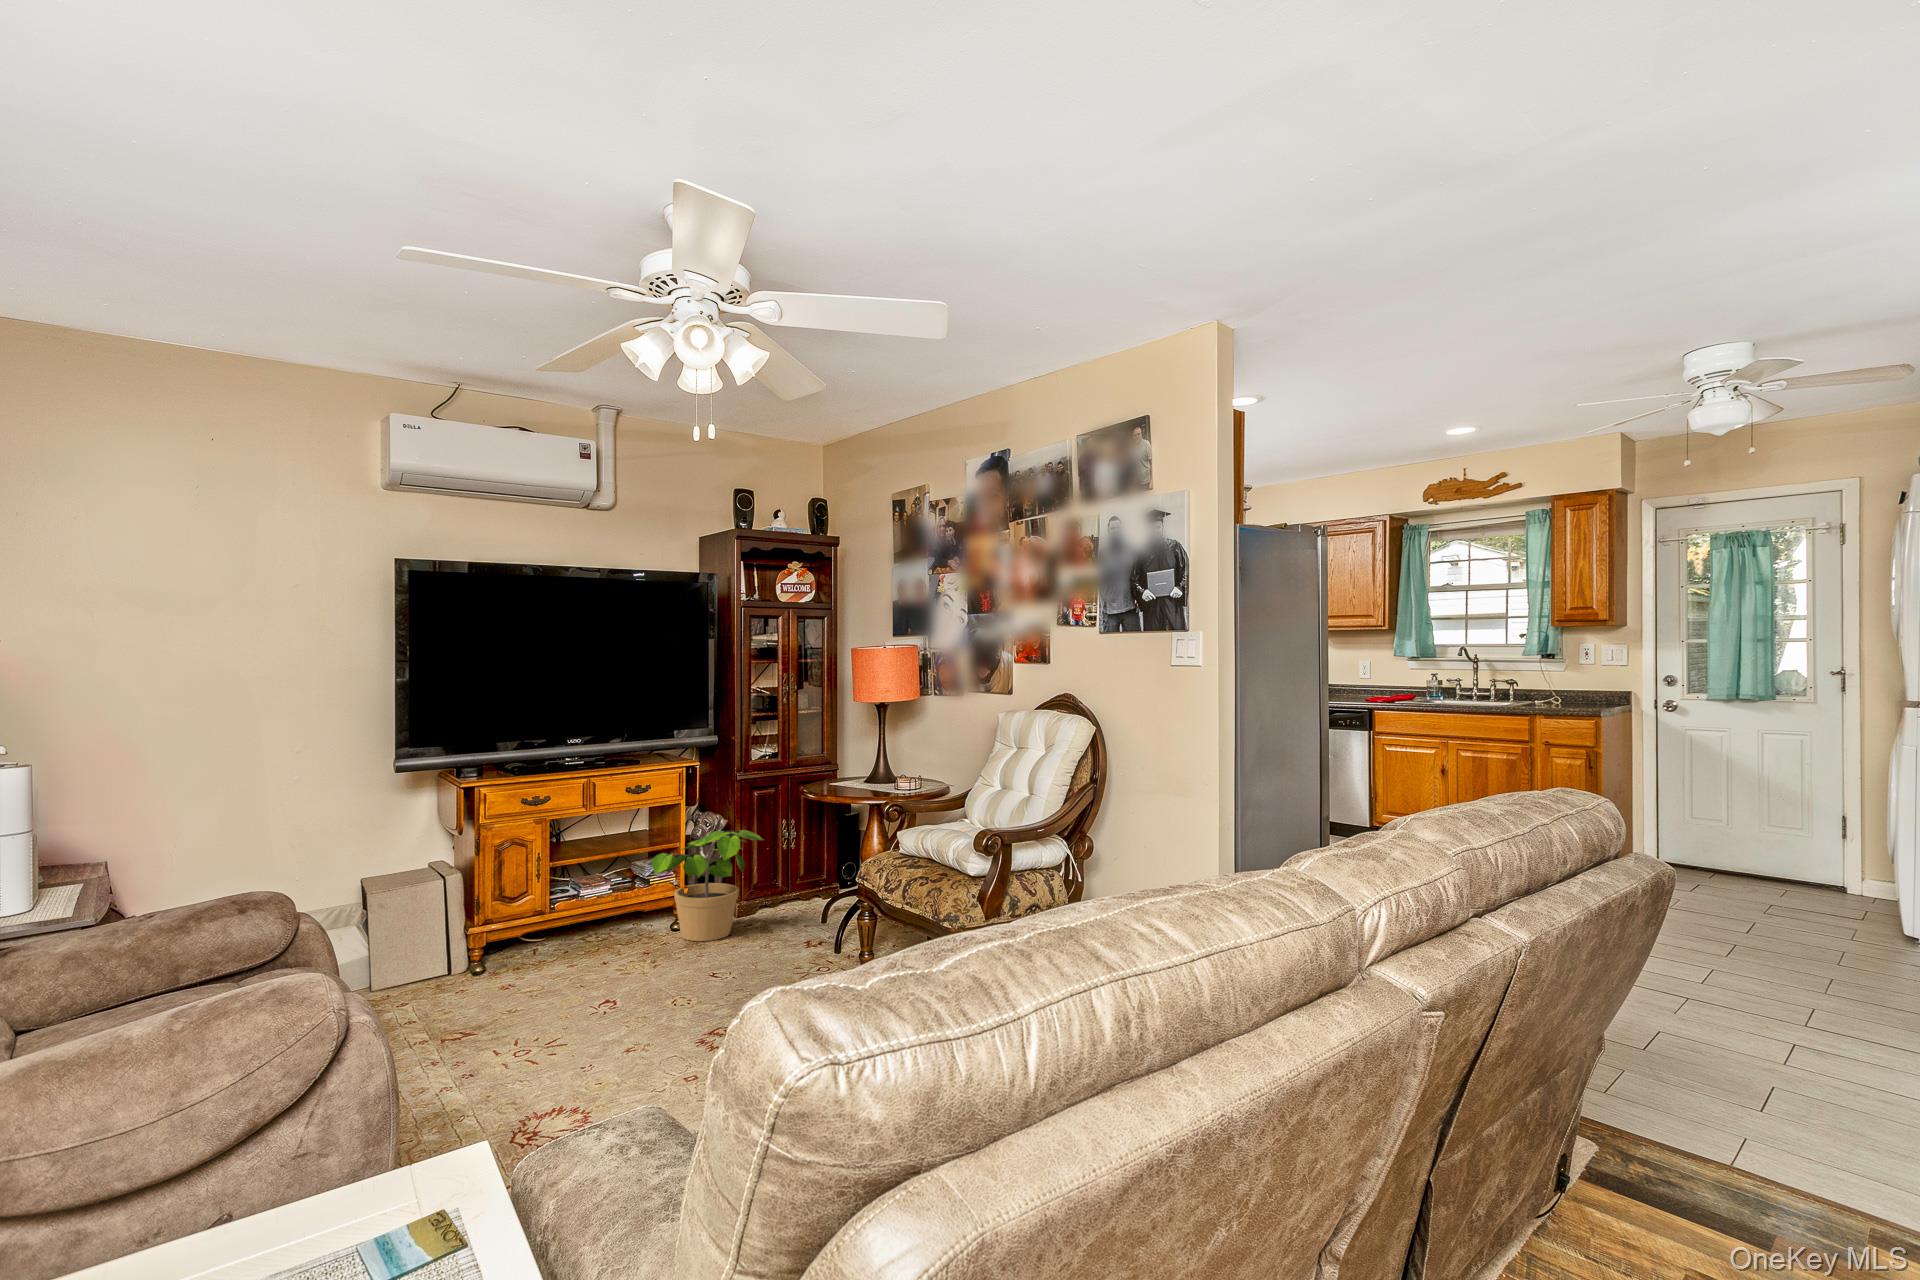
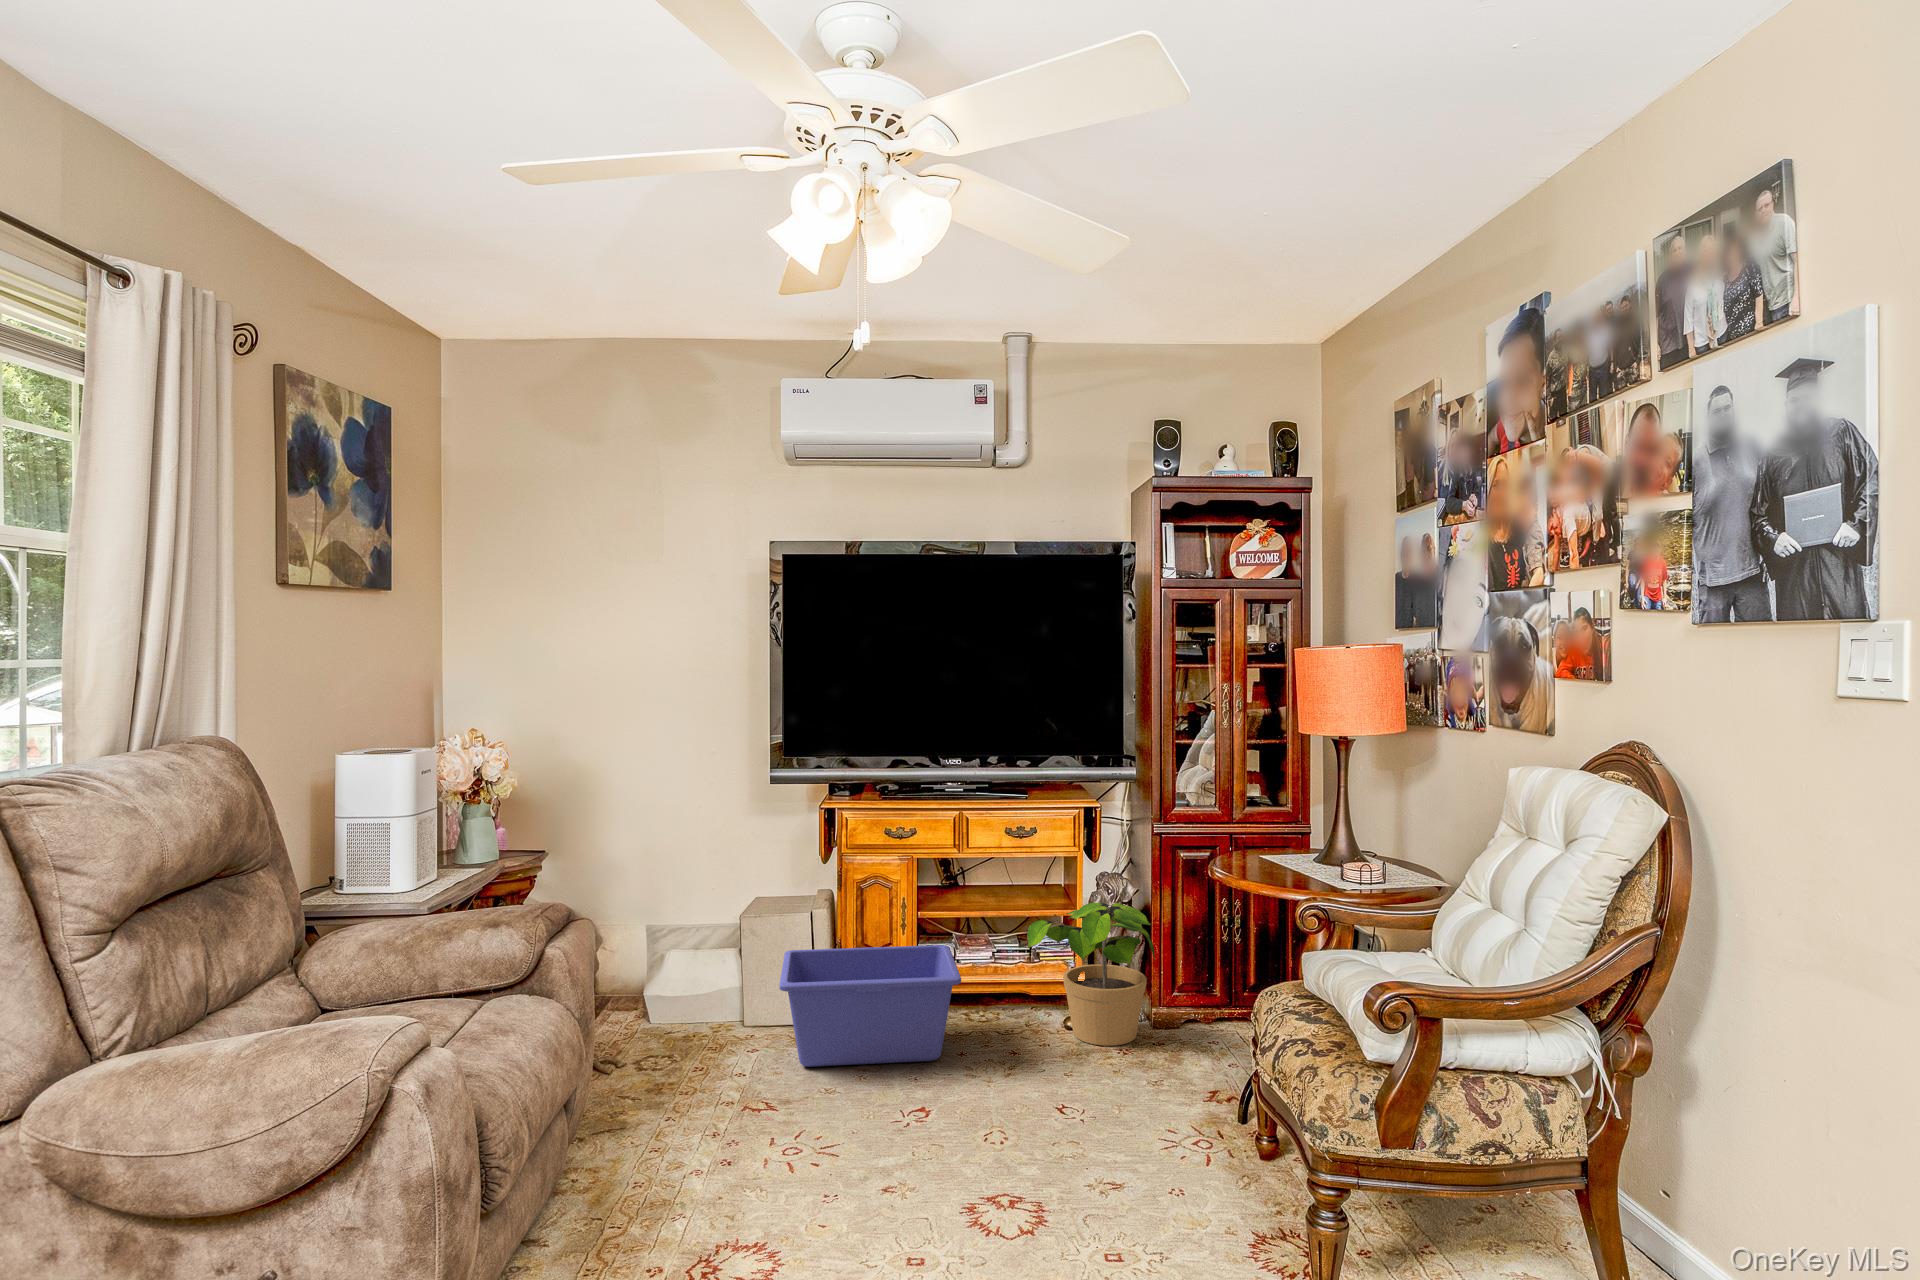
storage bin: none [428,885,616,1002] -> present [779,945,961,1067]

